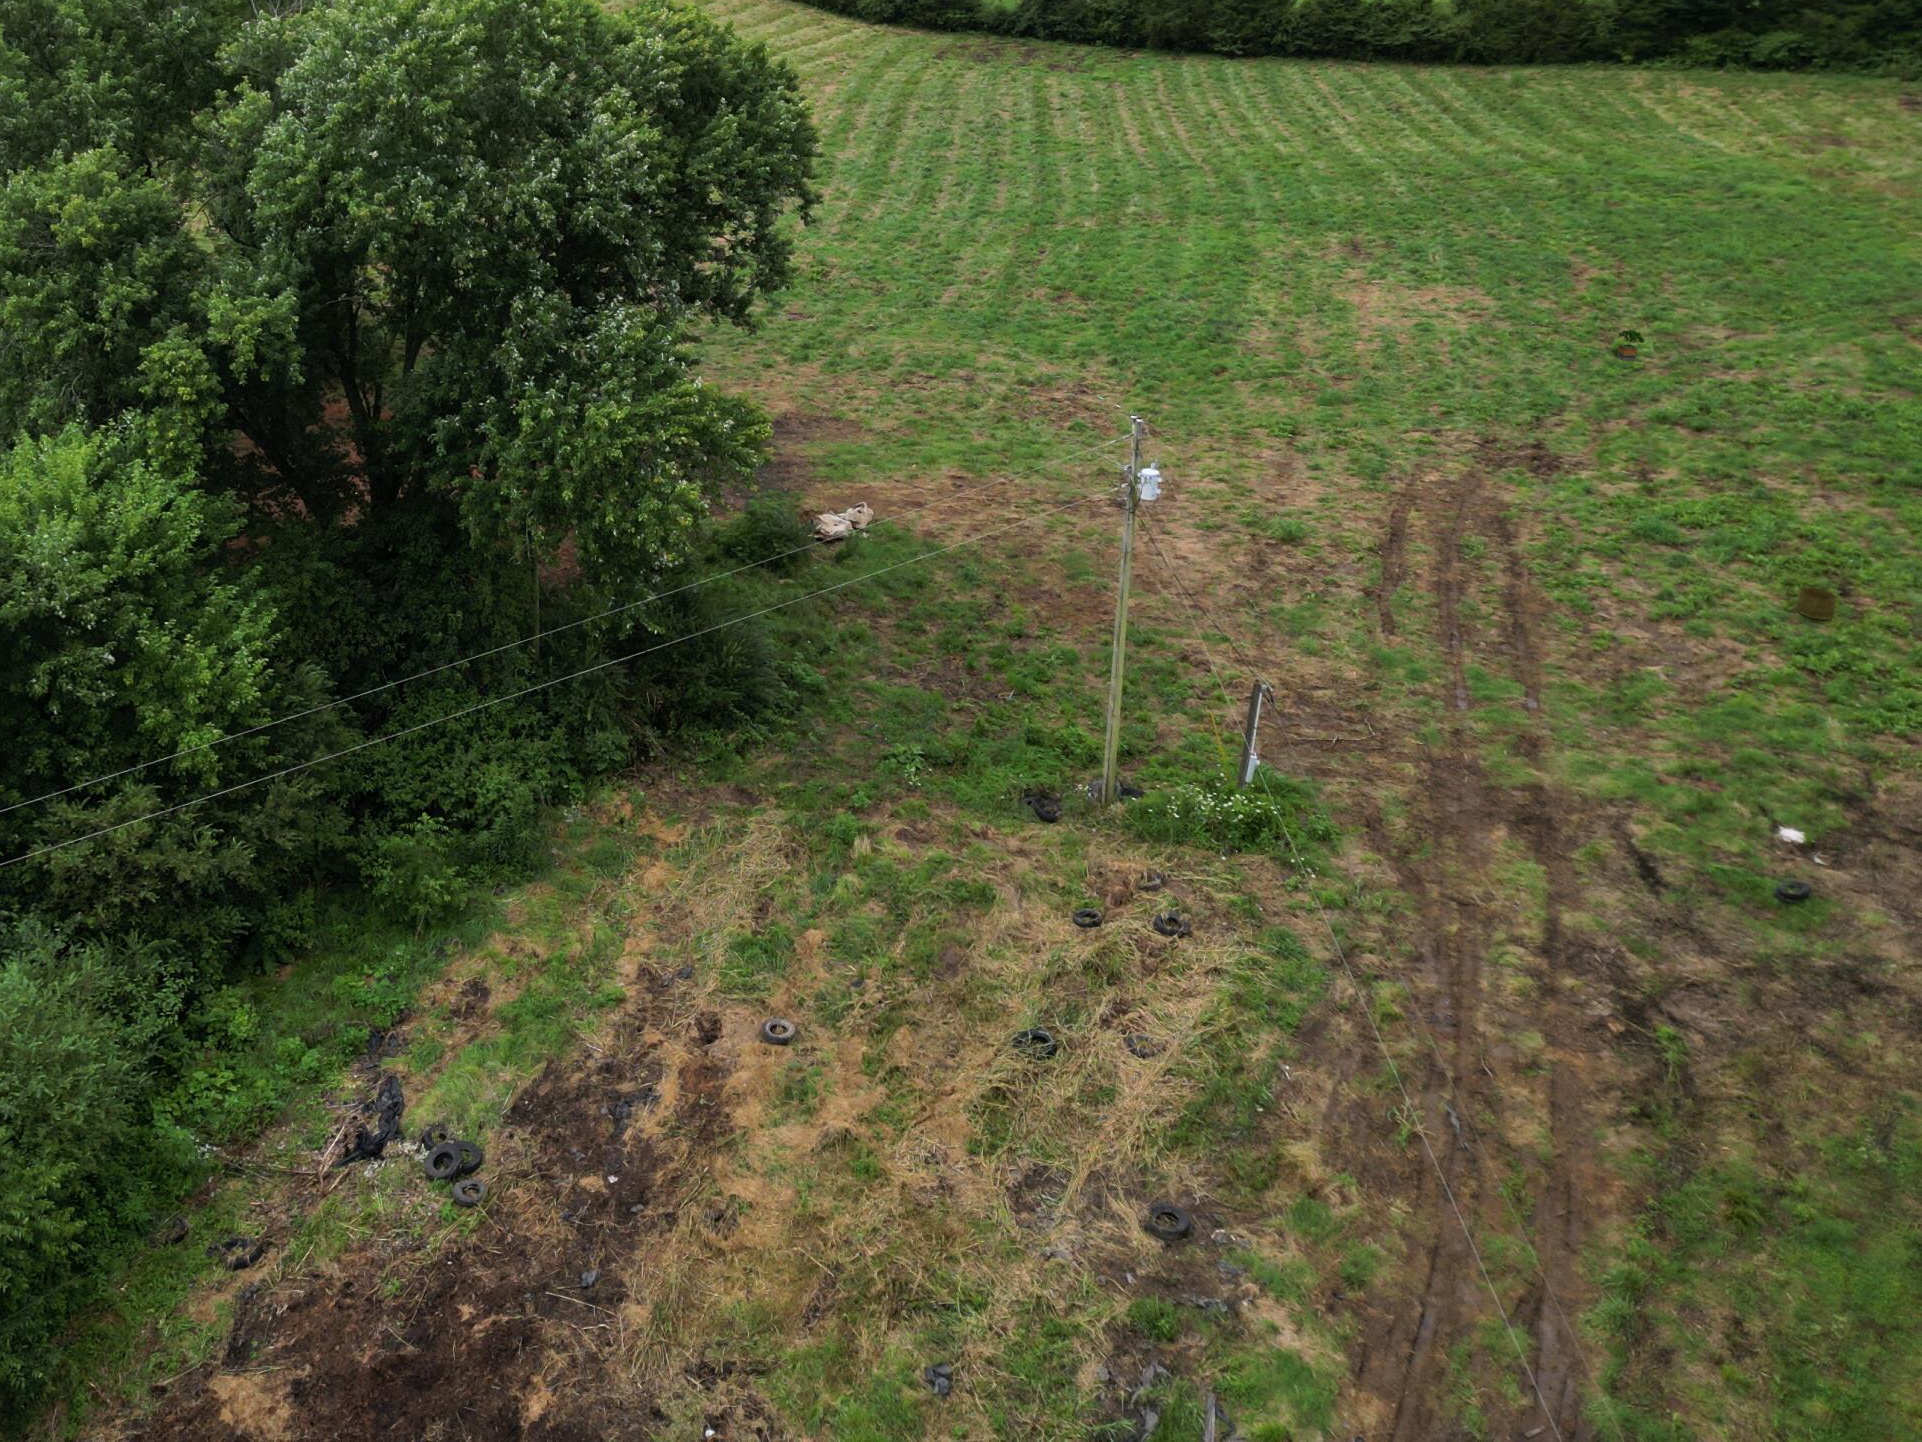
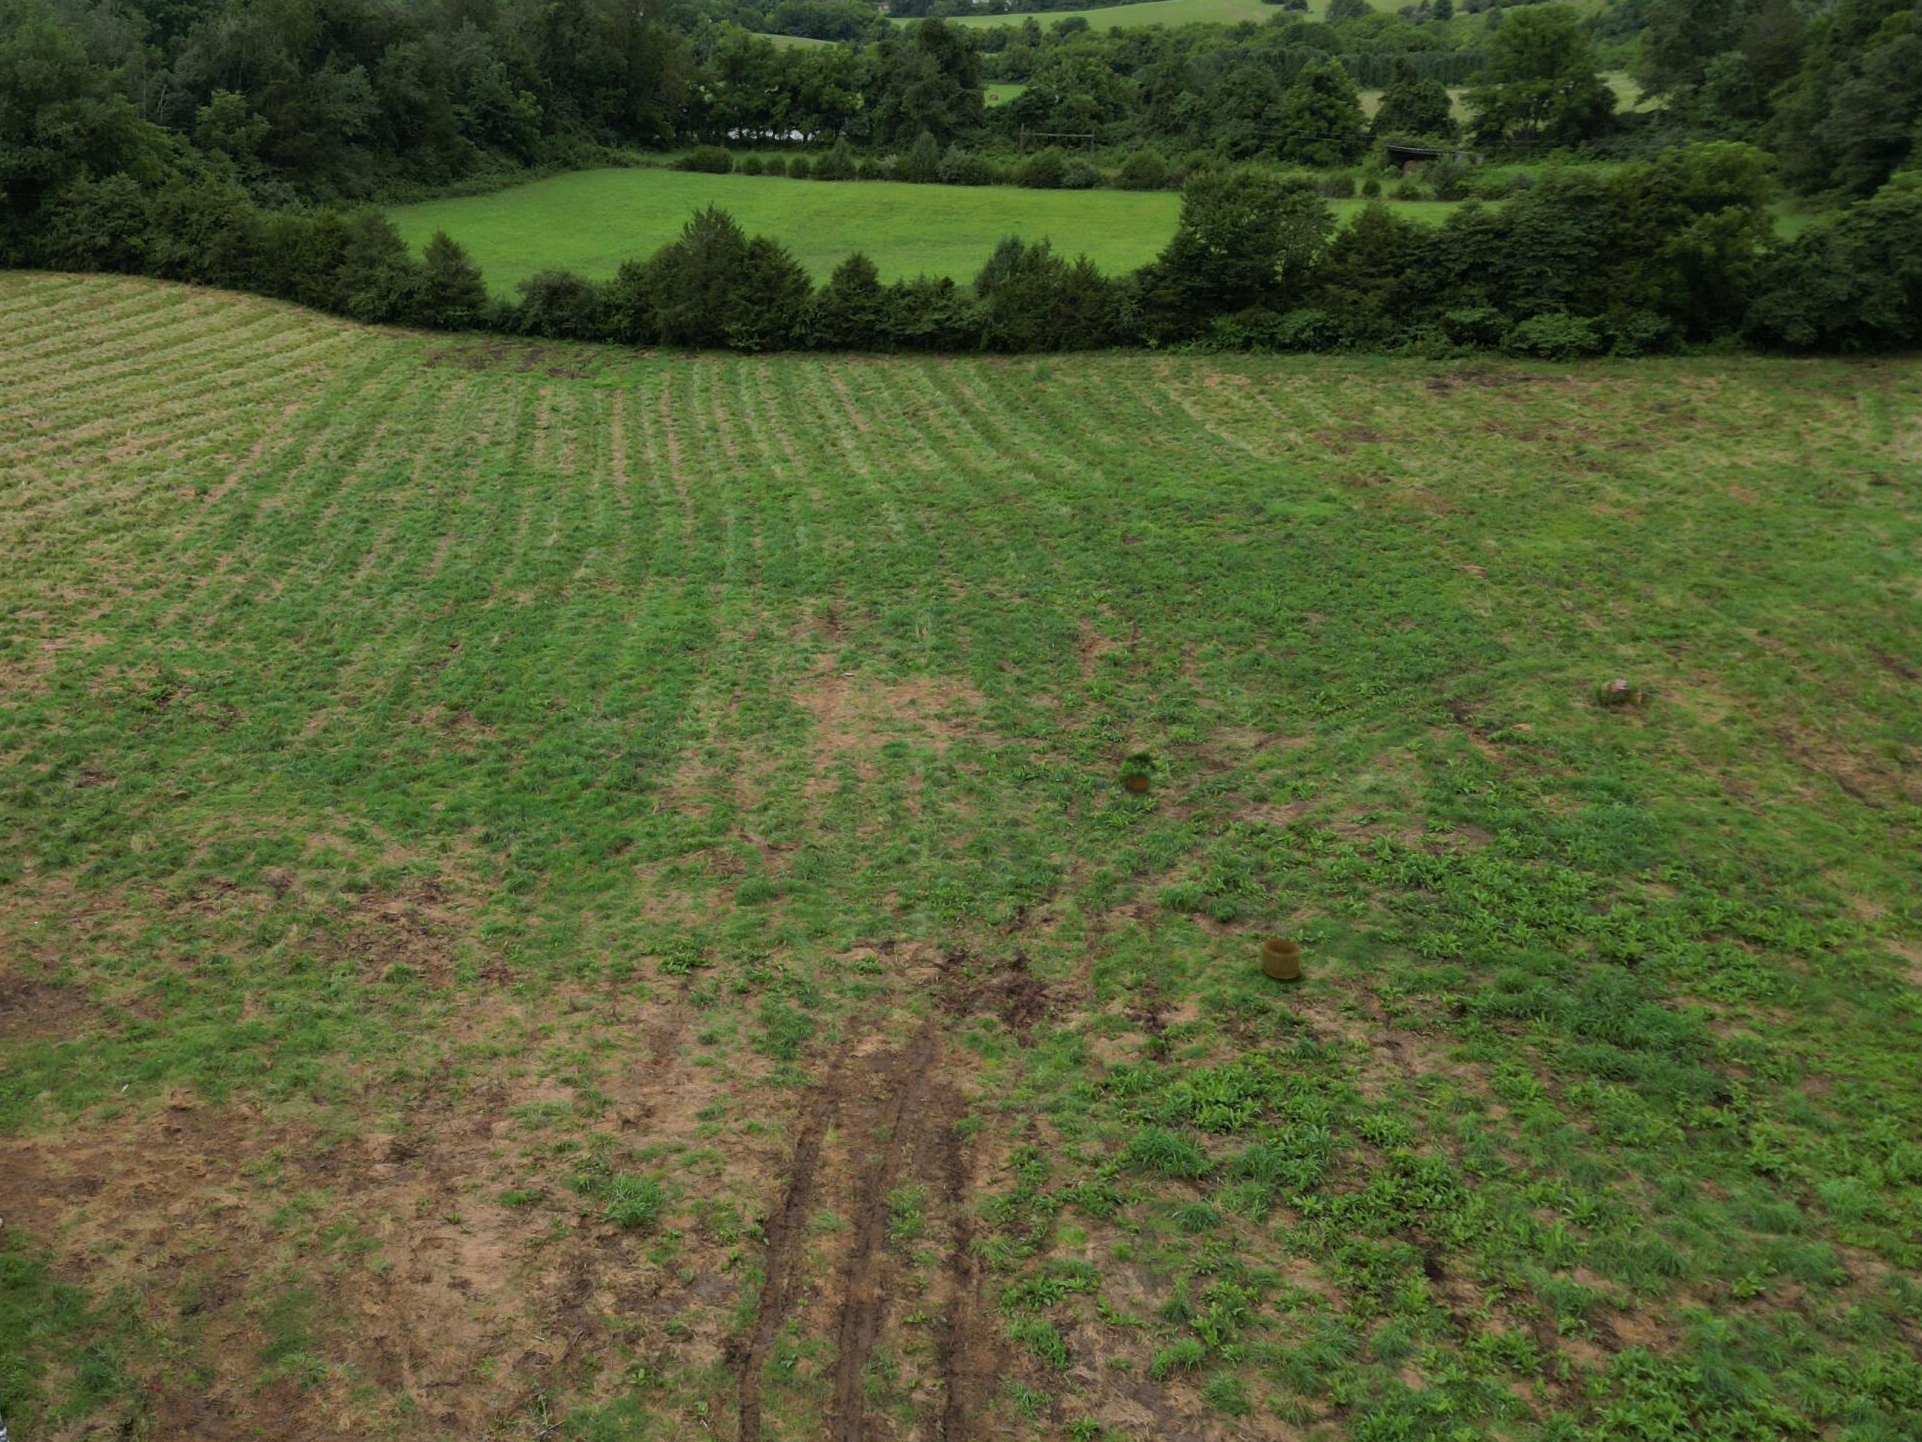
wooden bucket: present [1797,587,1838,620] -> present [1261,938,1301,979]

